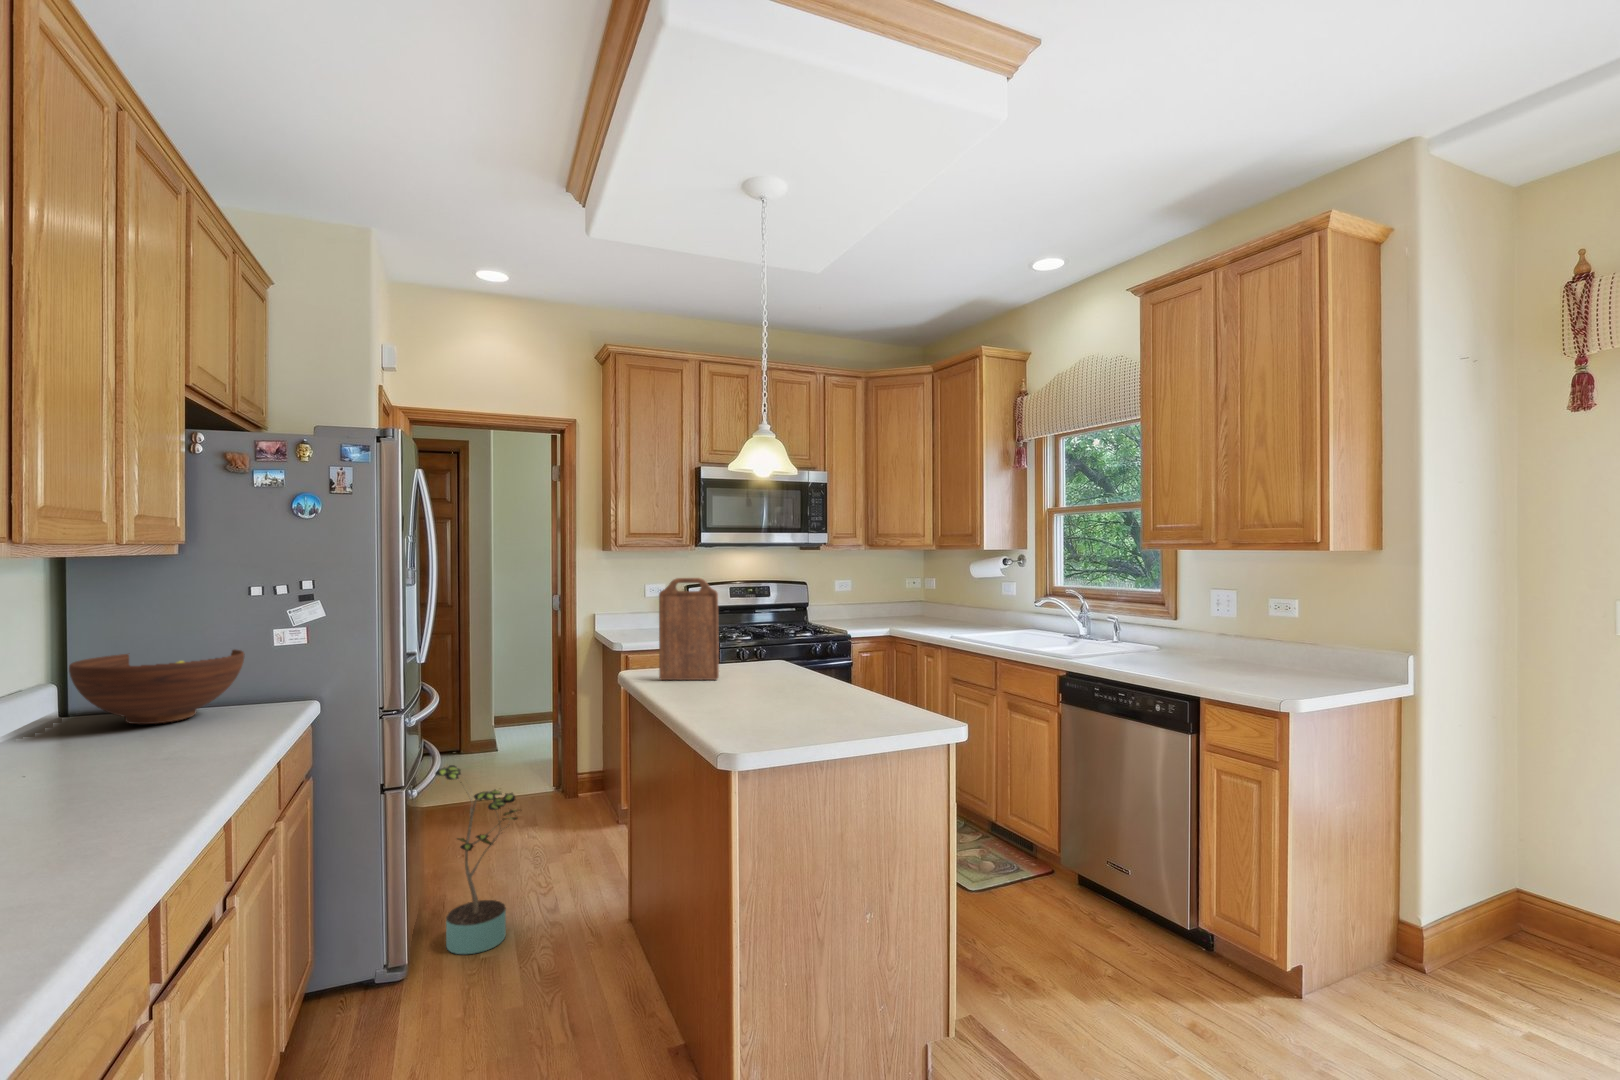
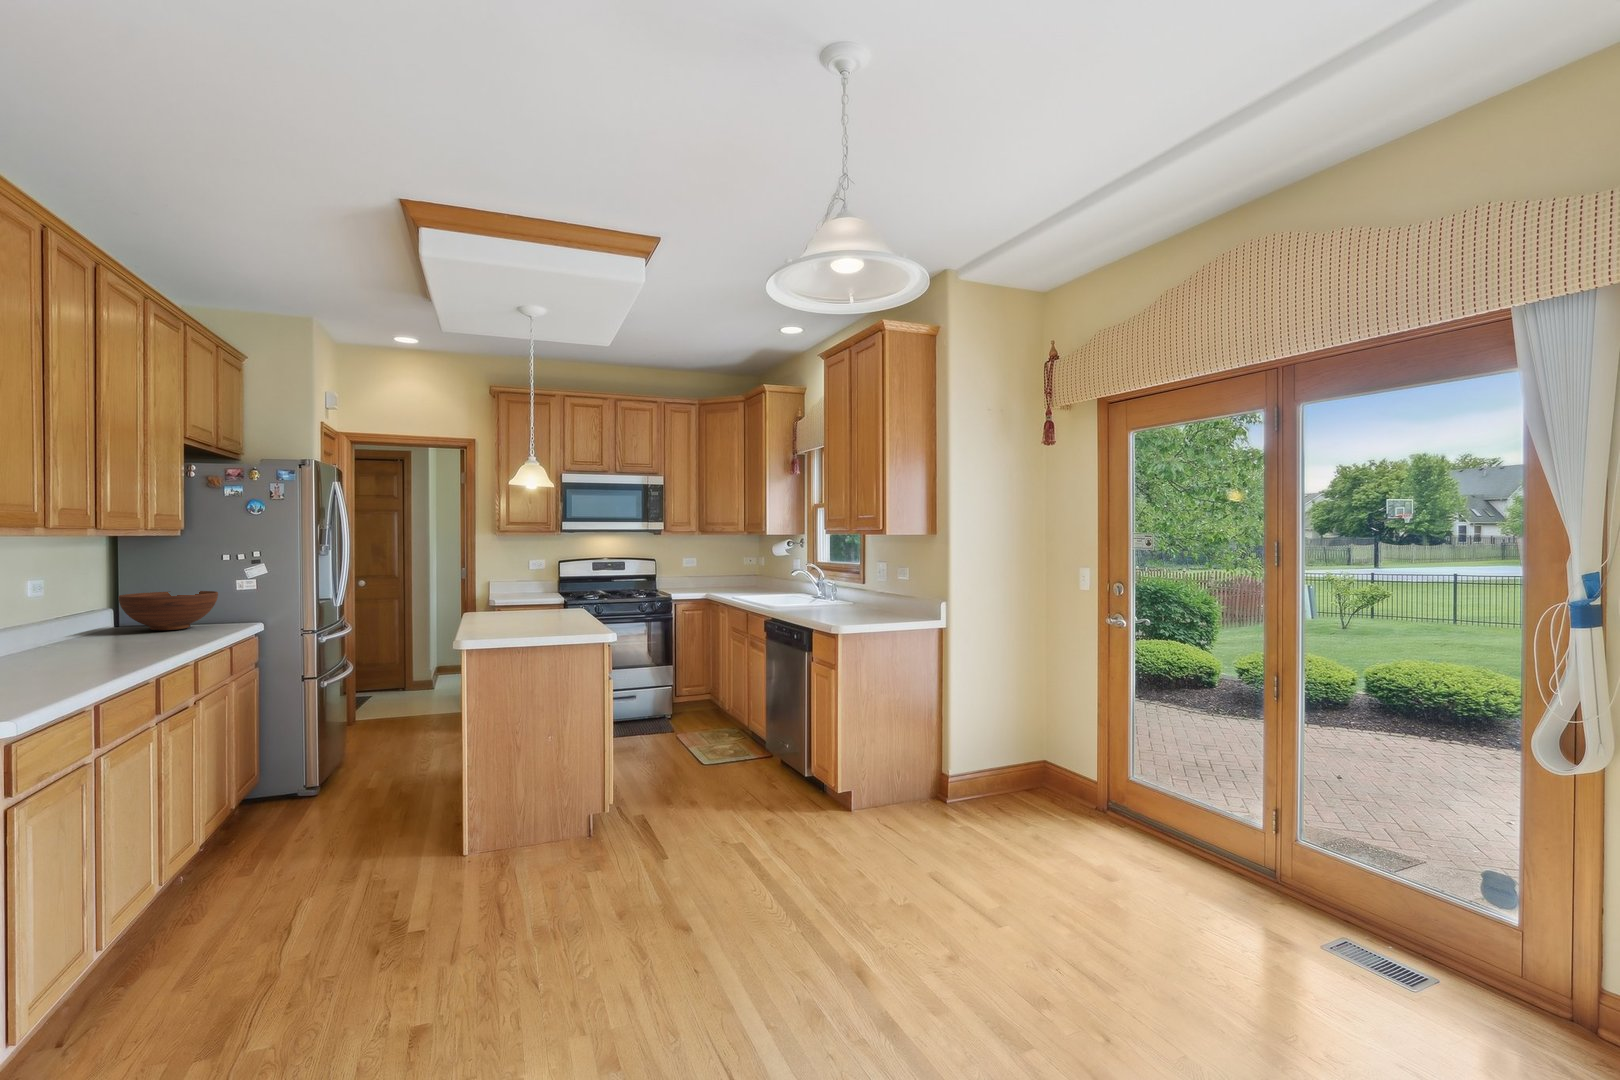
cutting board: present [659,578,719,680] -> none [486,552,524,617]
potted plant: present [435,765,517,954] -> none [342,669,406,785]

